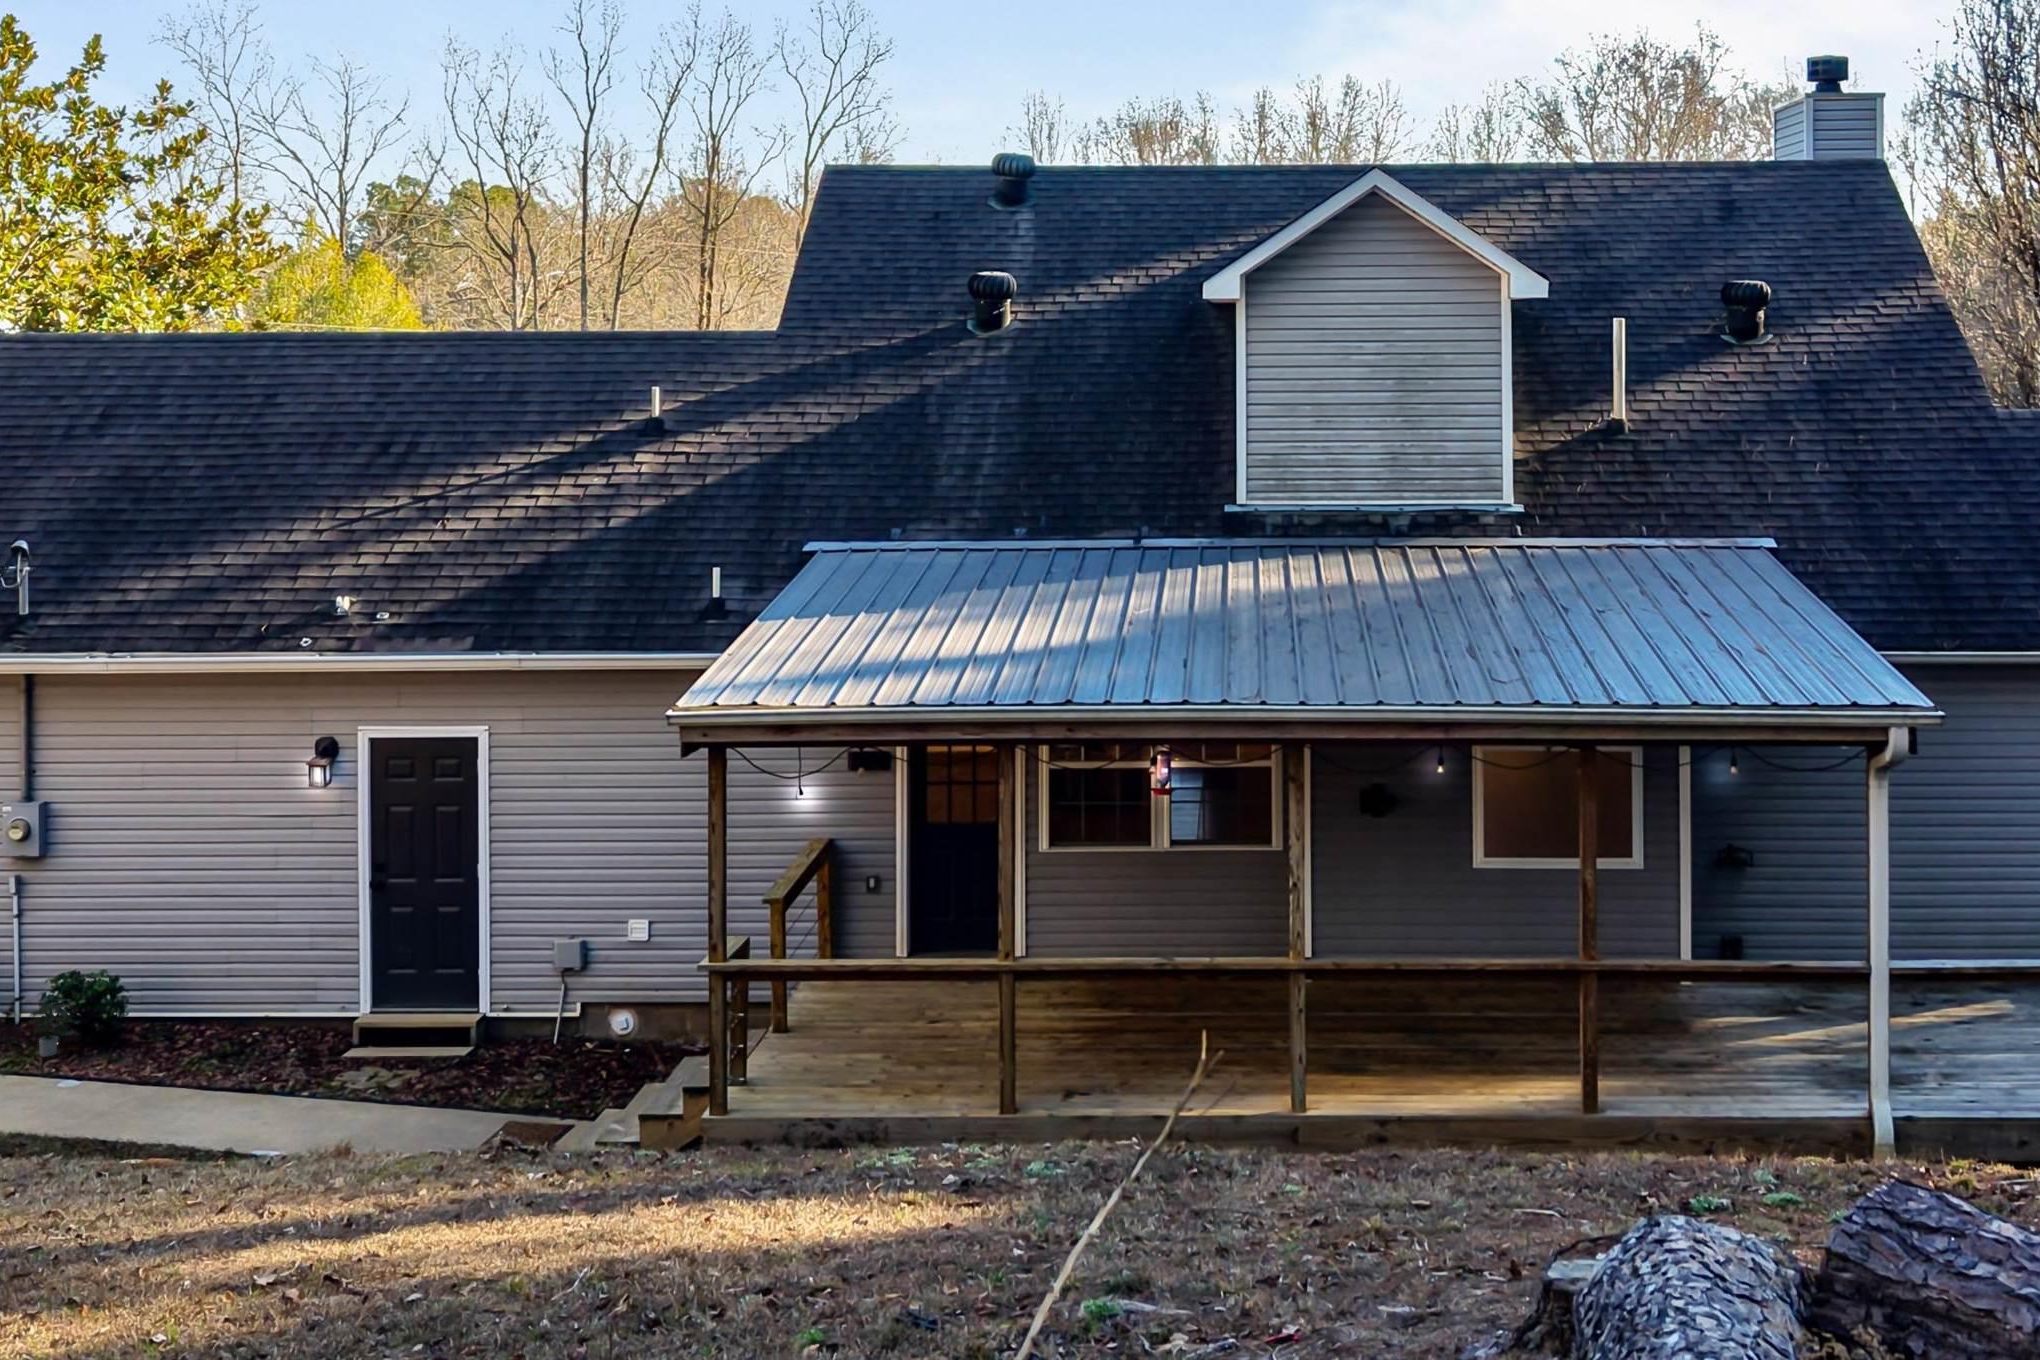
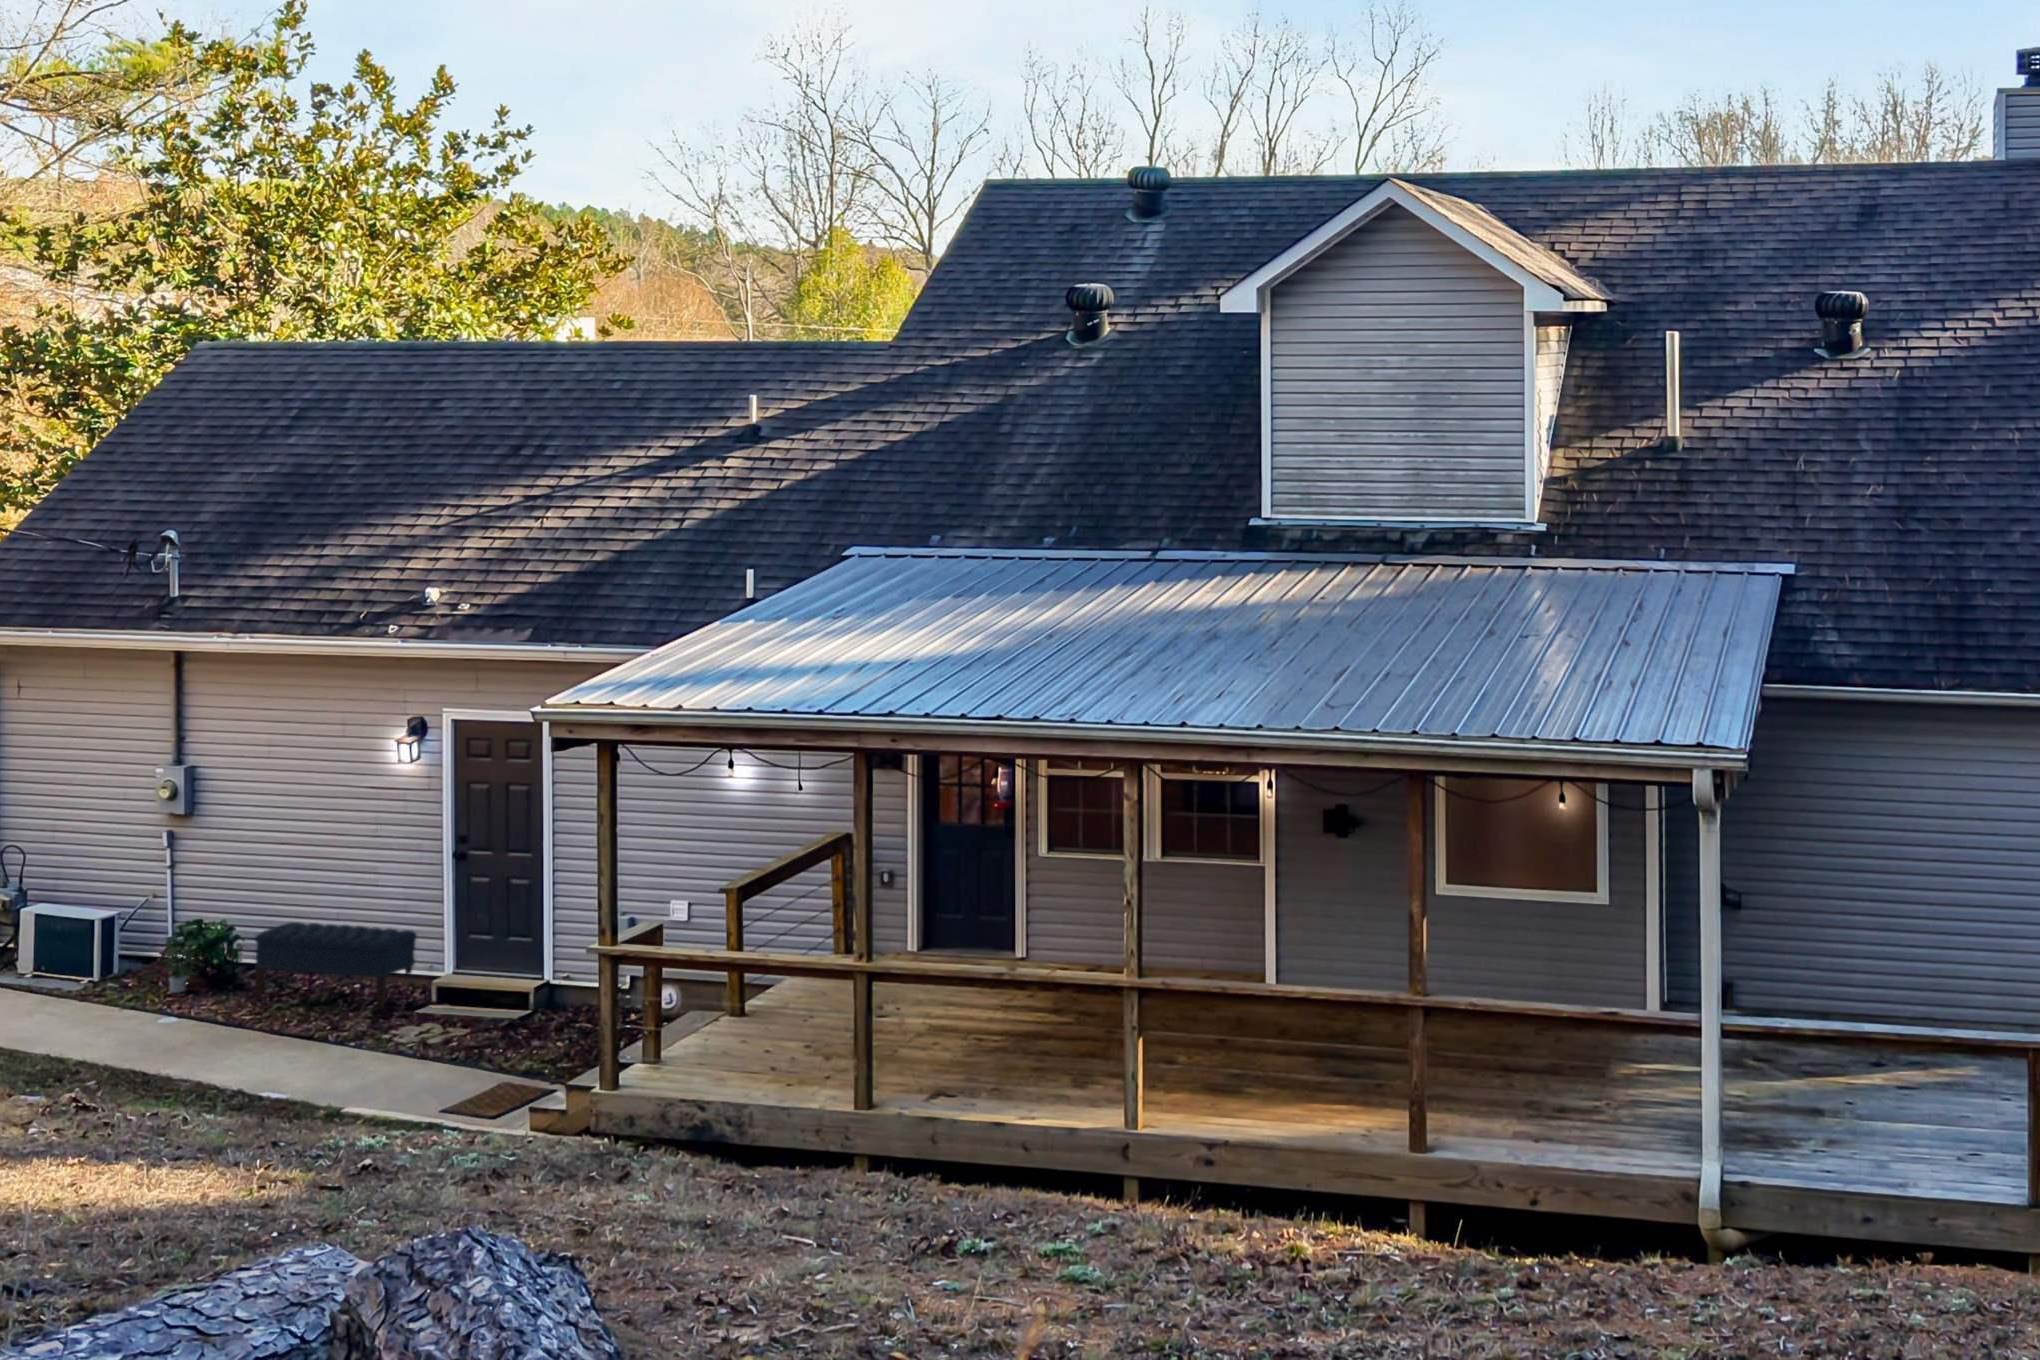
bench: none [147,970,332,1059] -> present [255,922,417,1010]

